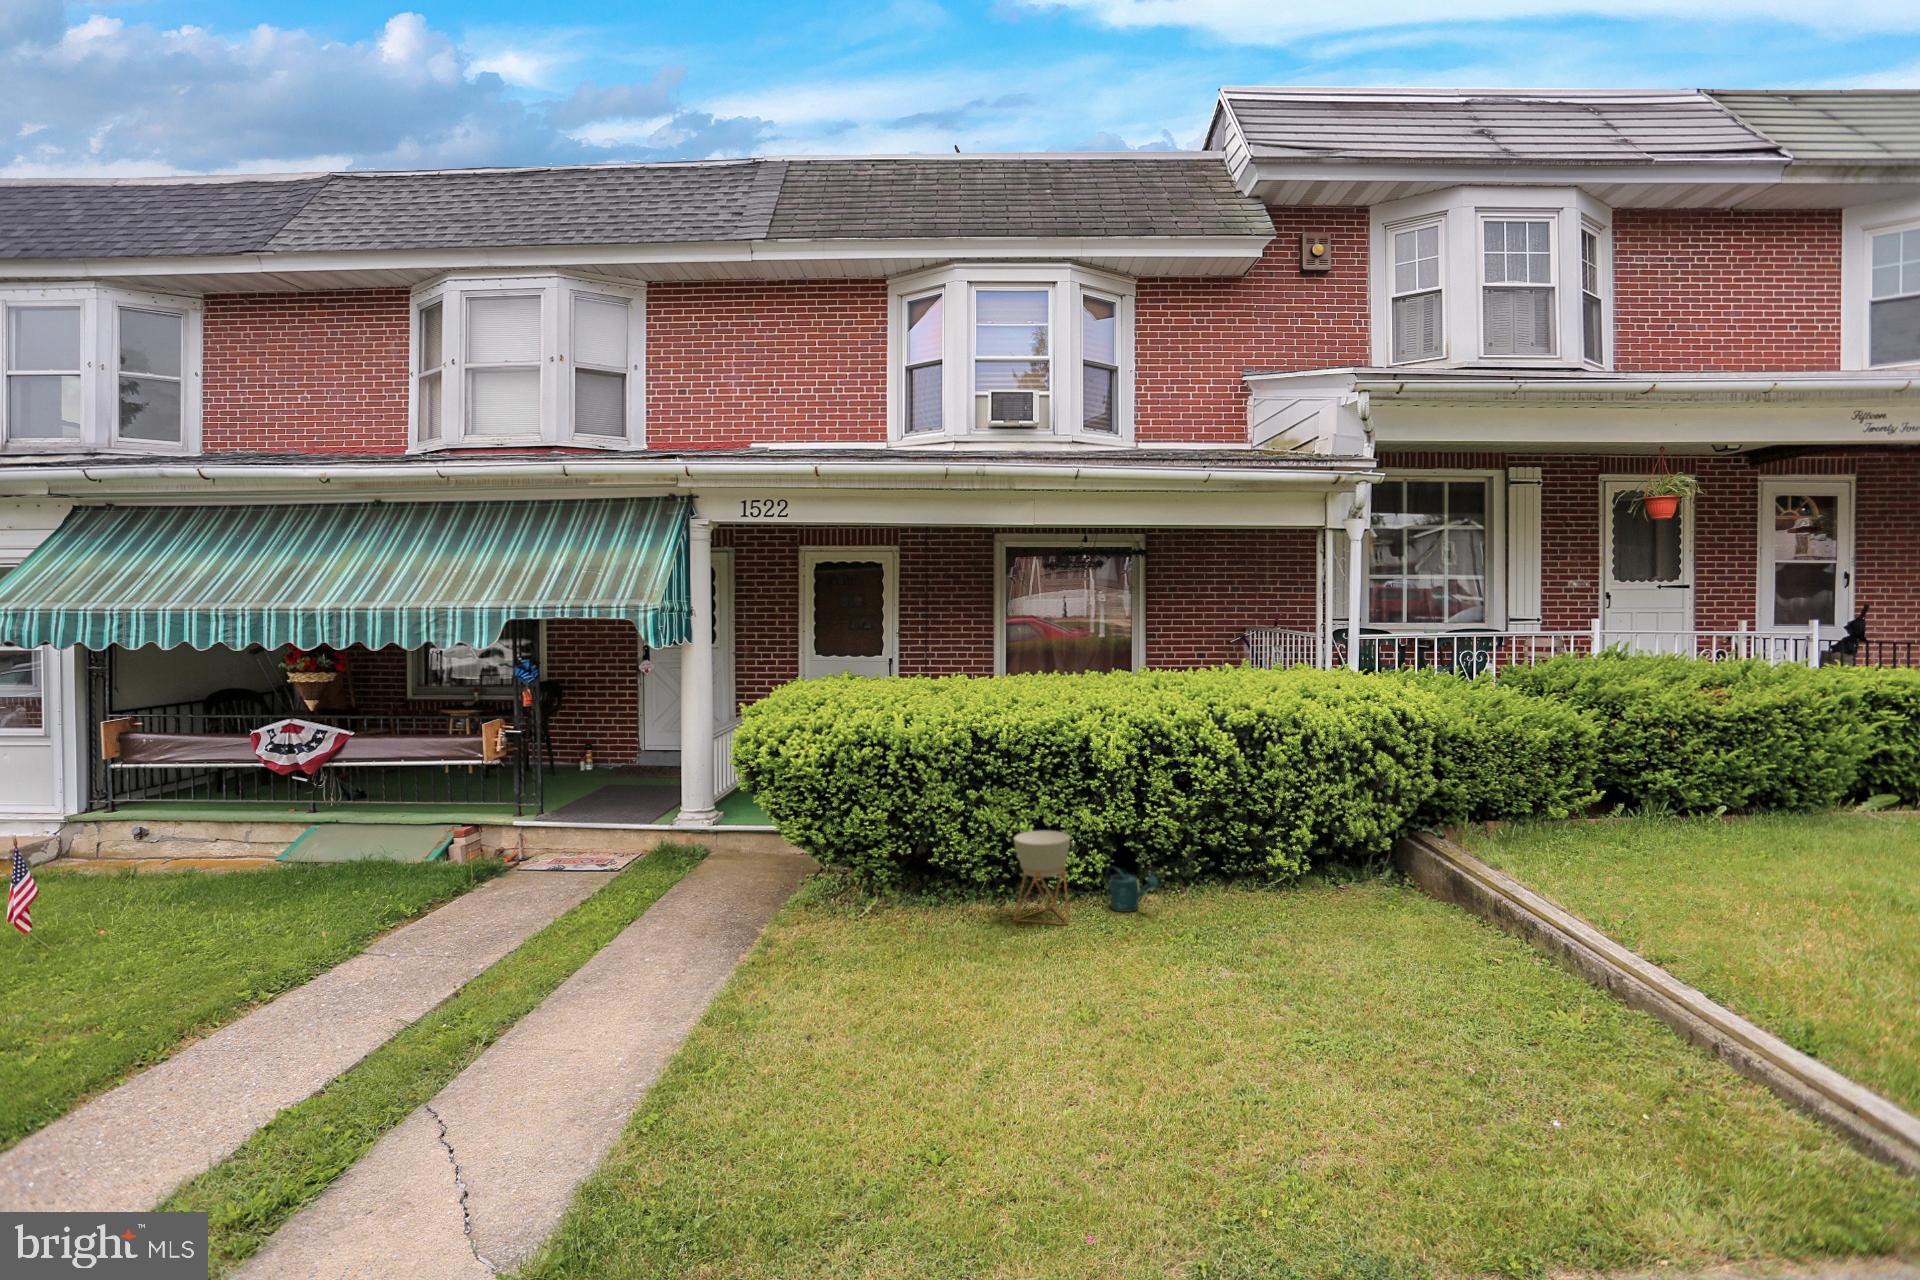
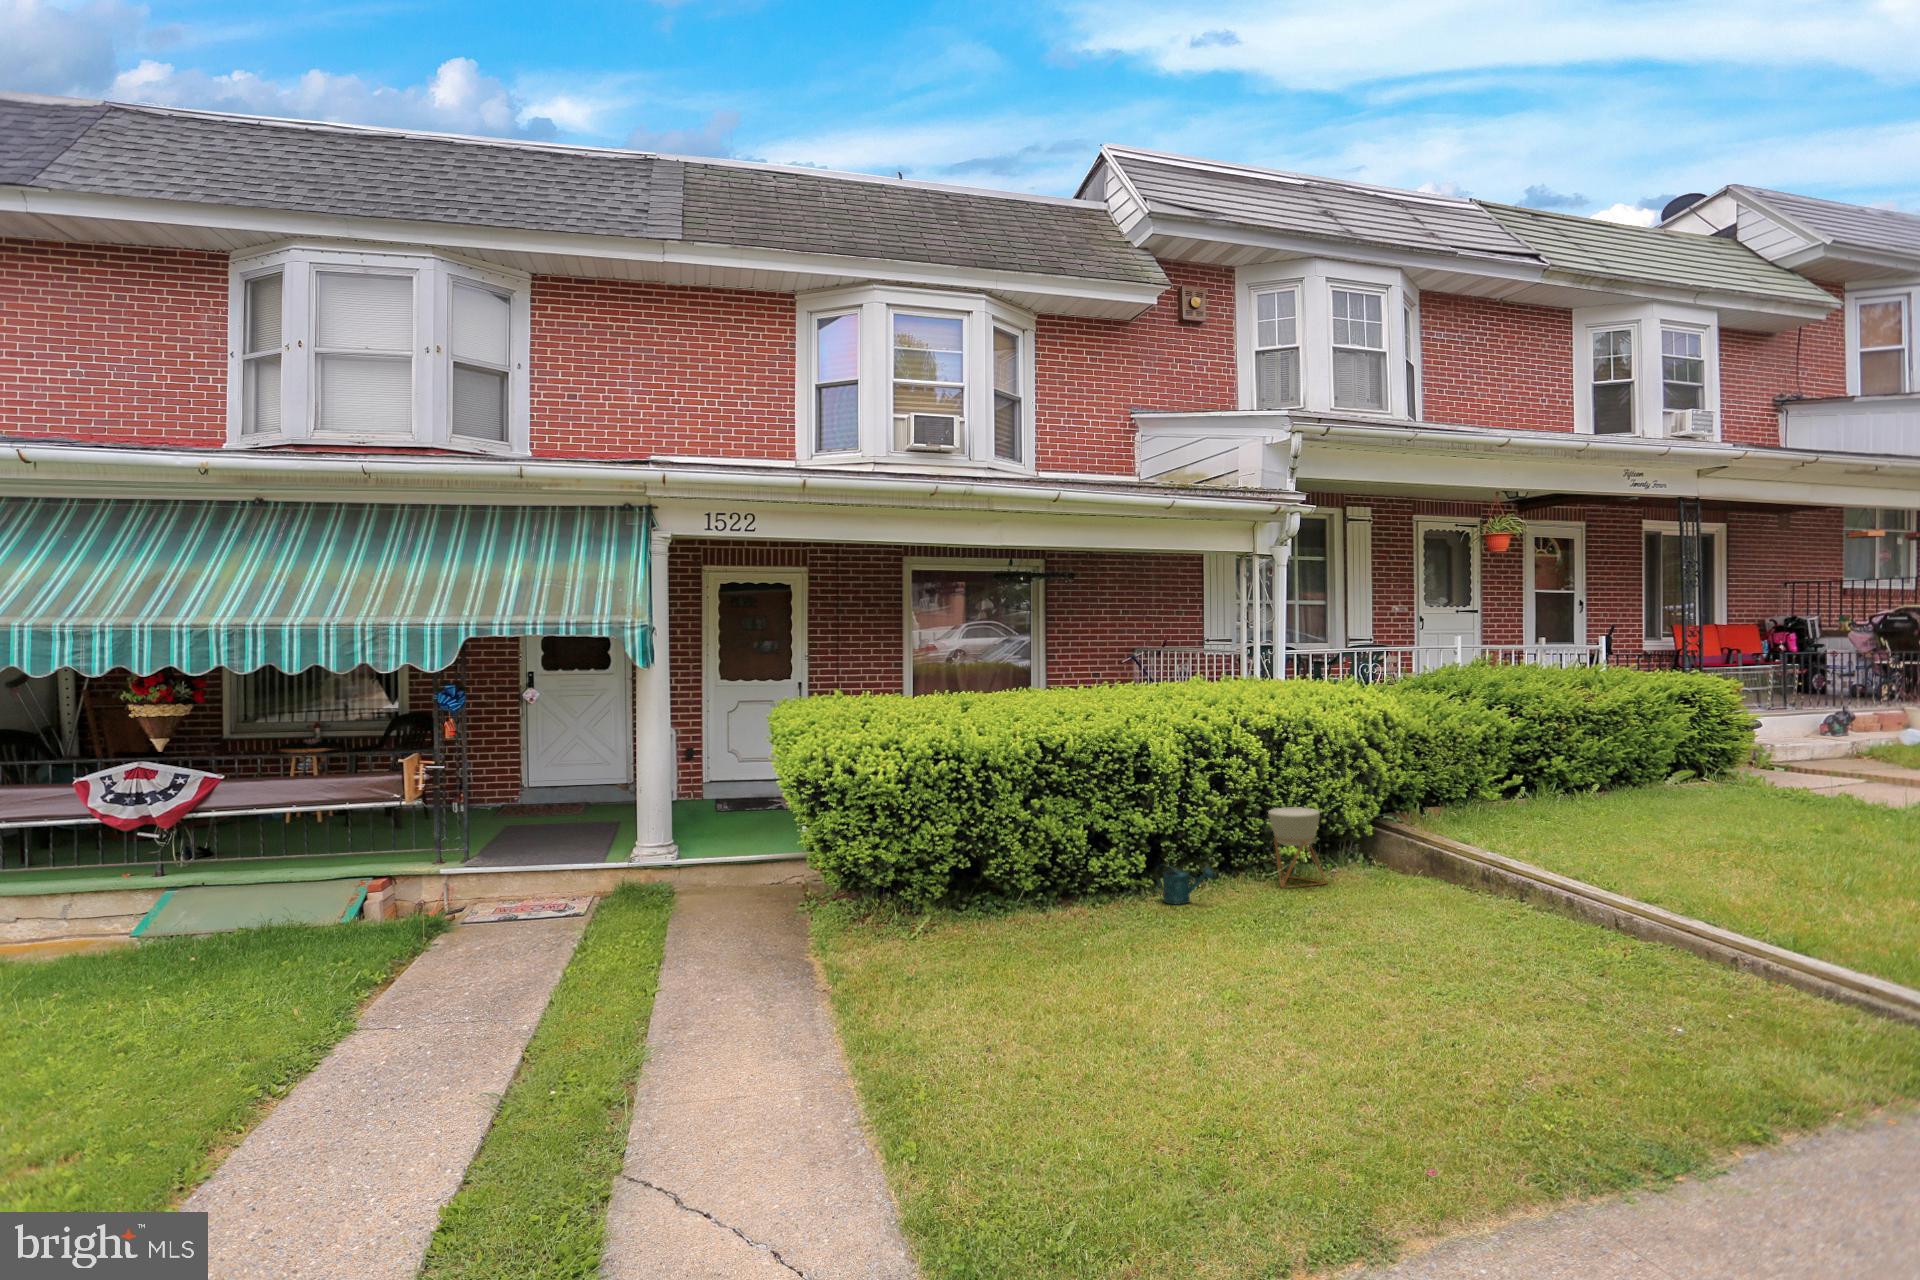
planter: present [1014,831,1070,925] -> present [1268,808,1327,888]

